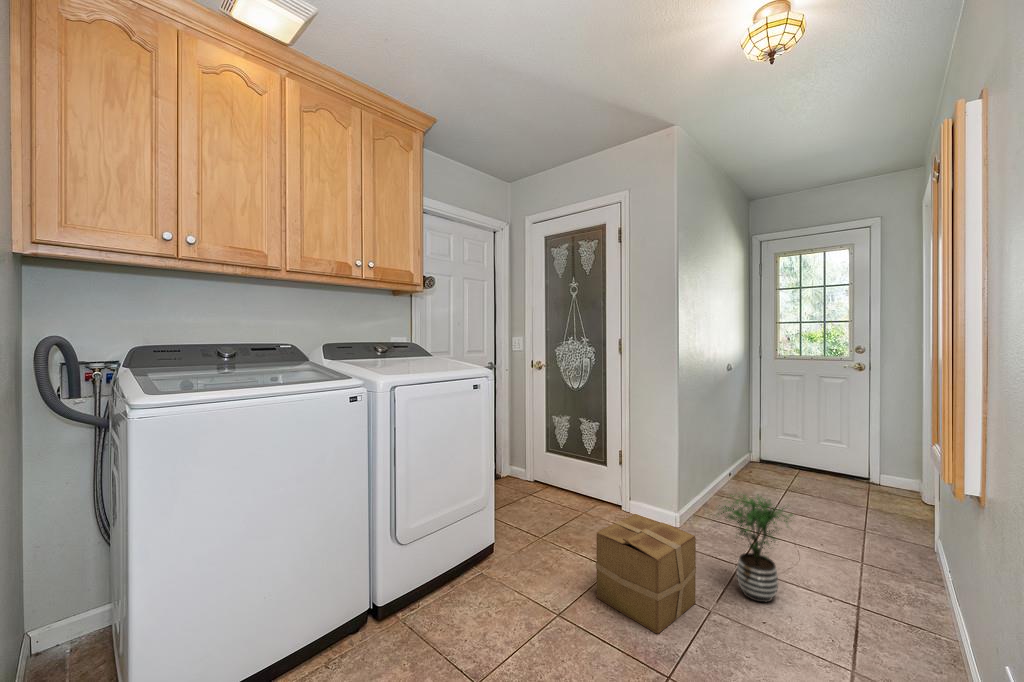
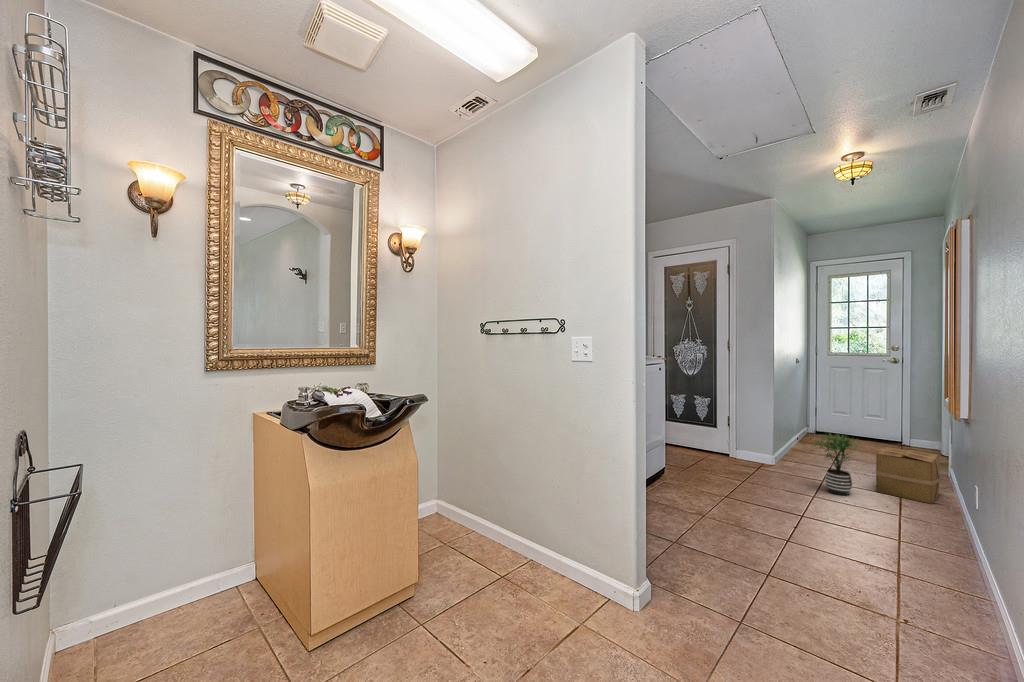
cardboard box: present [596,514,696,634] -> present [876,447,940,504]

